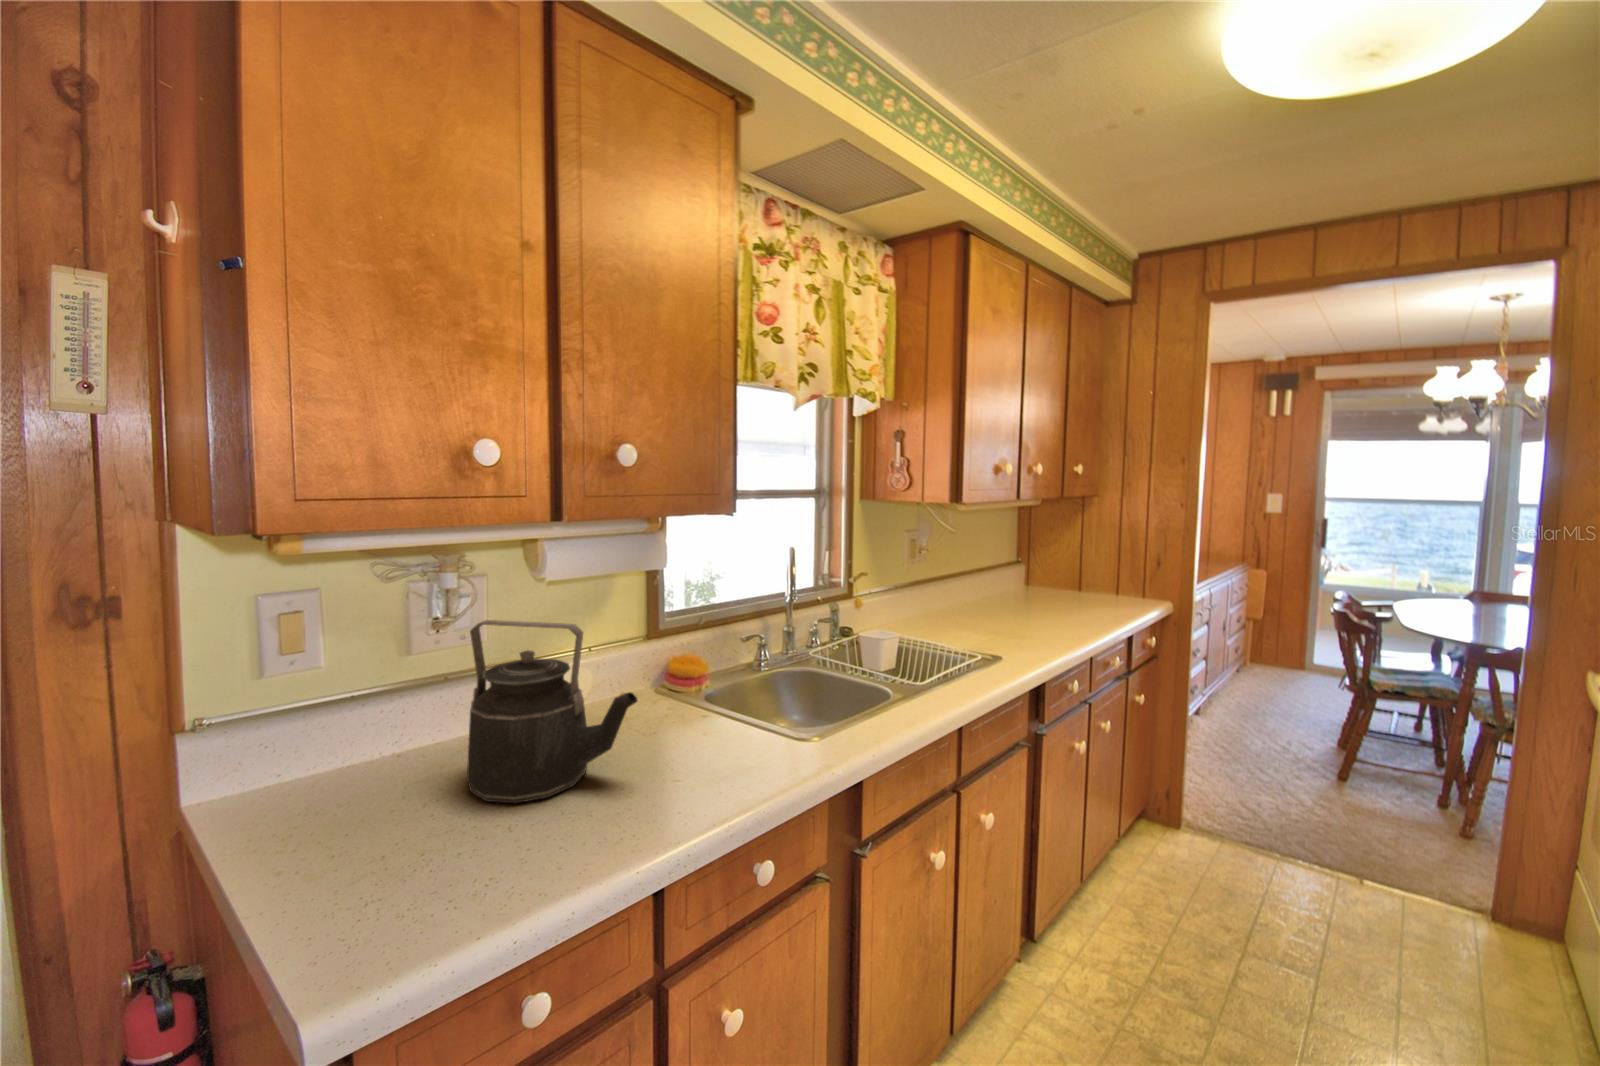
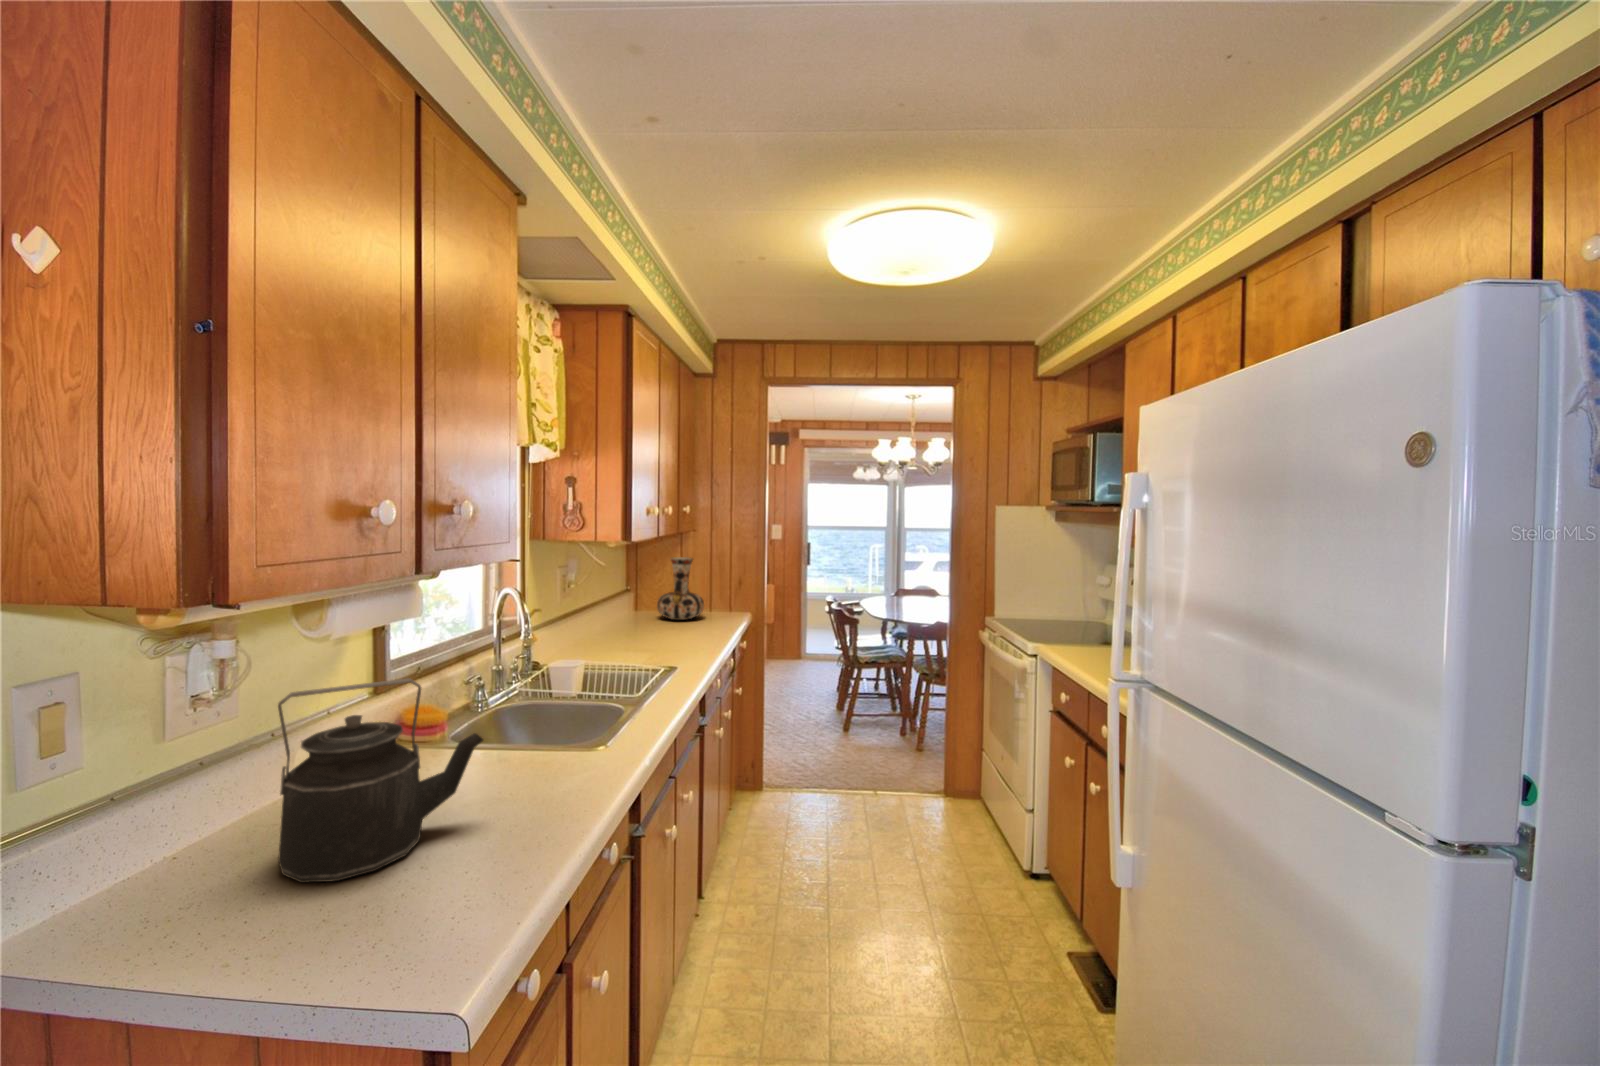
vase: none [1030,529,1090,606] -> present [657,557,704,620]

